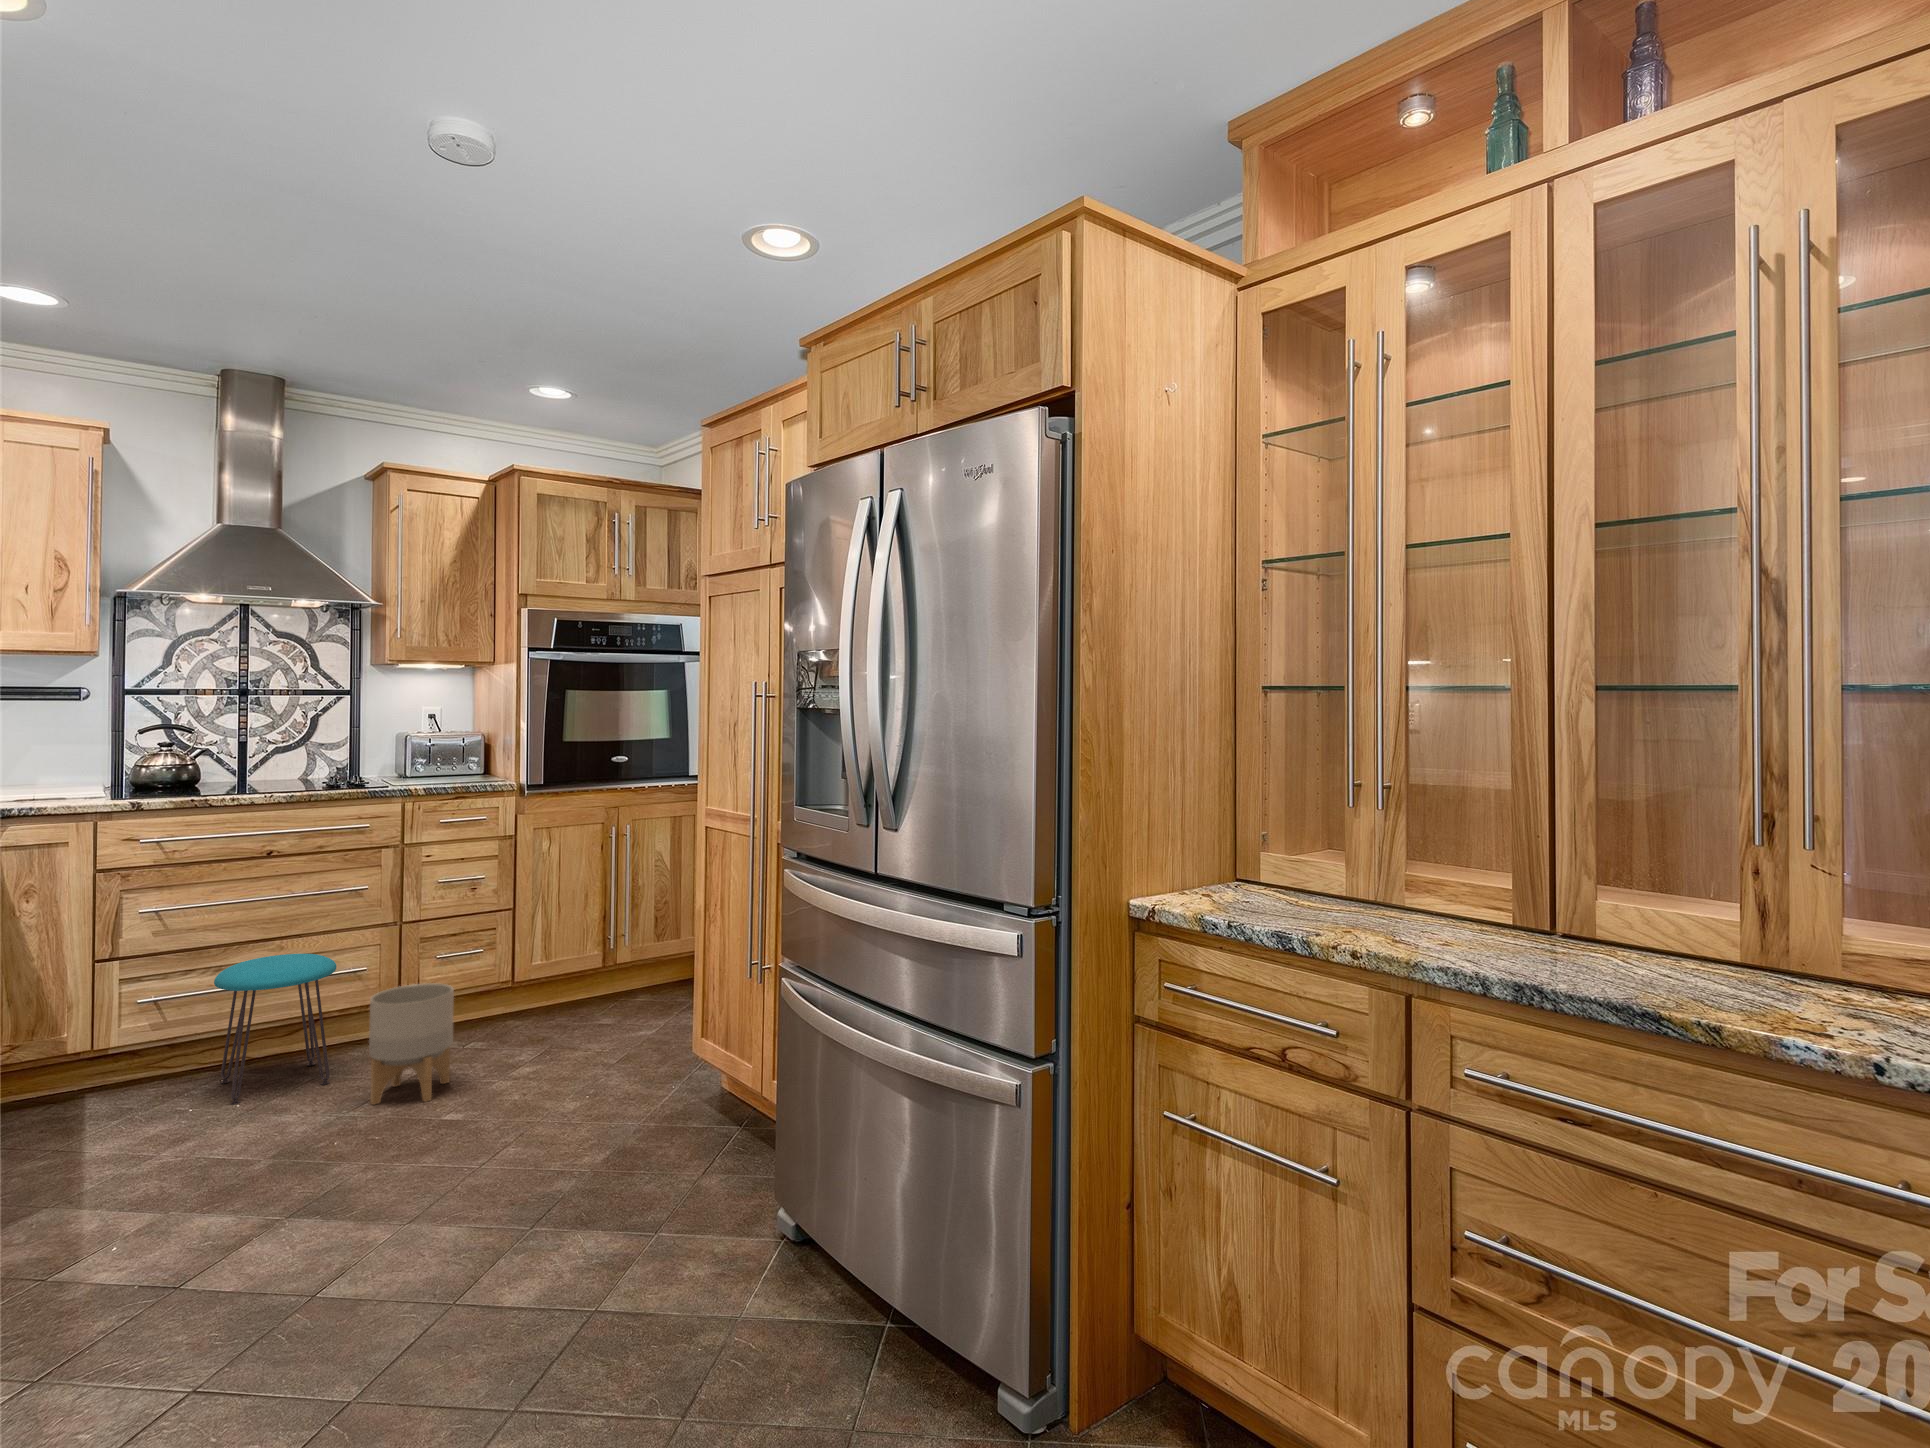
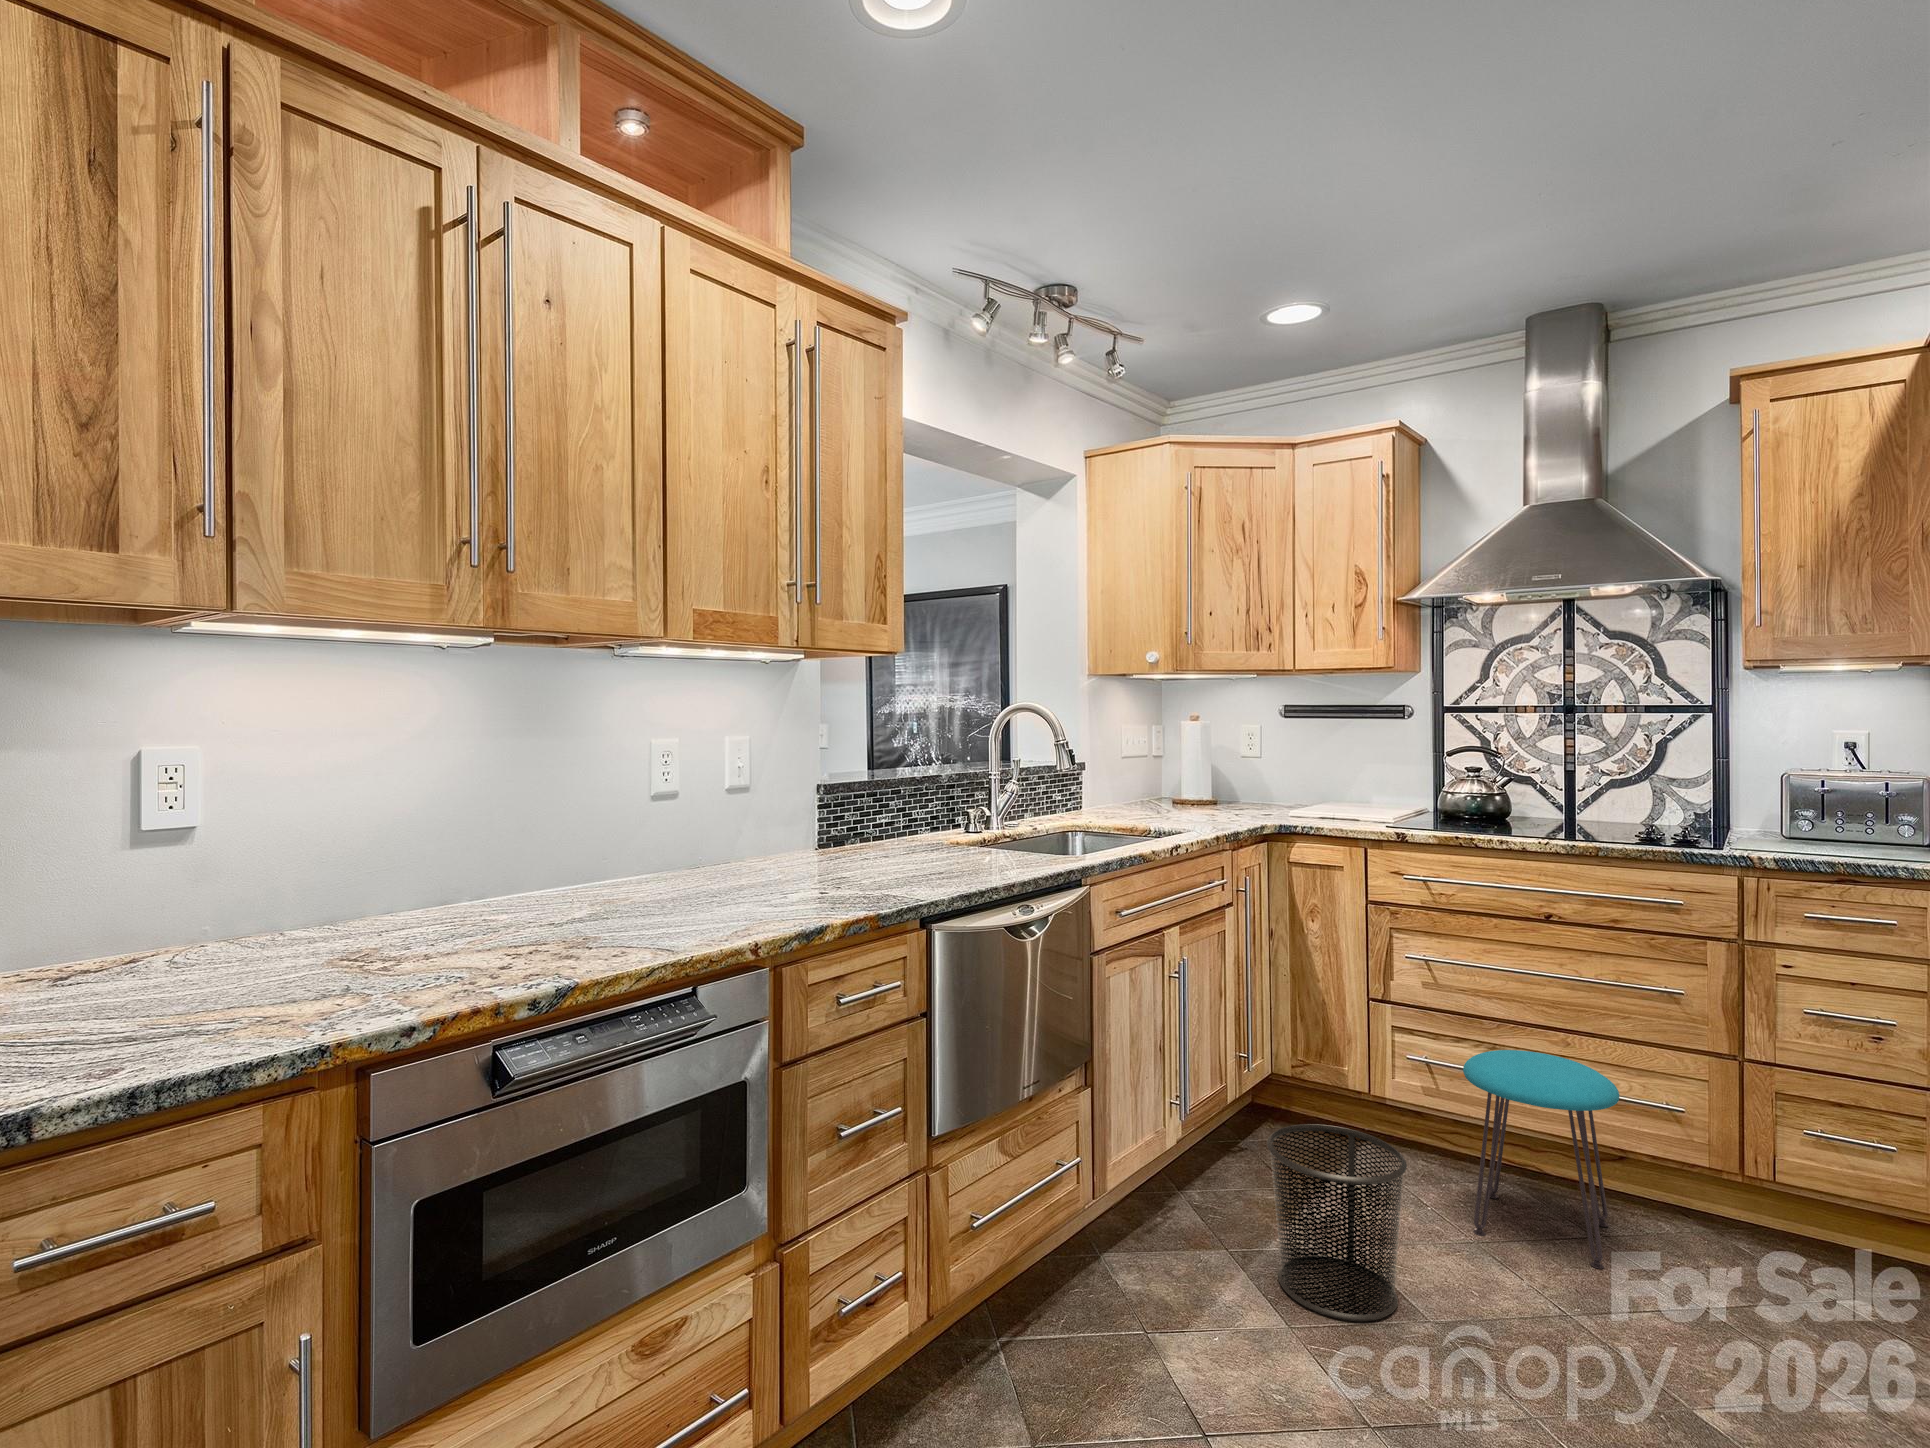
planter: present [369,983,454,1105] -> none [1625,1168,1780,1398]
waste bin: none [91,1043,231,1196] -> present [1267,1124,1407,1321]

